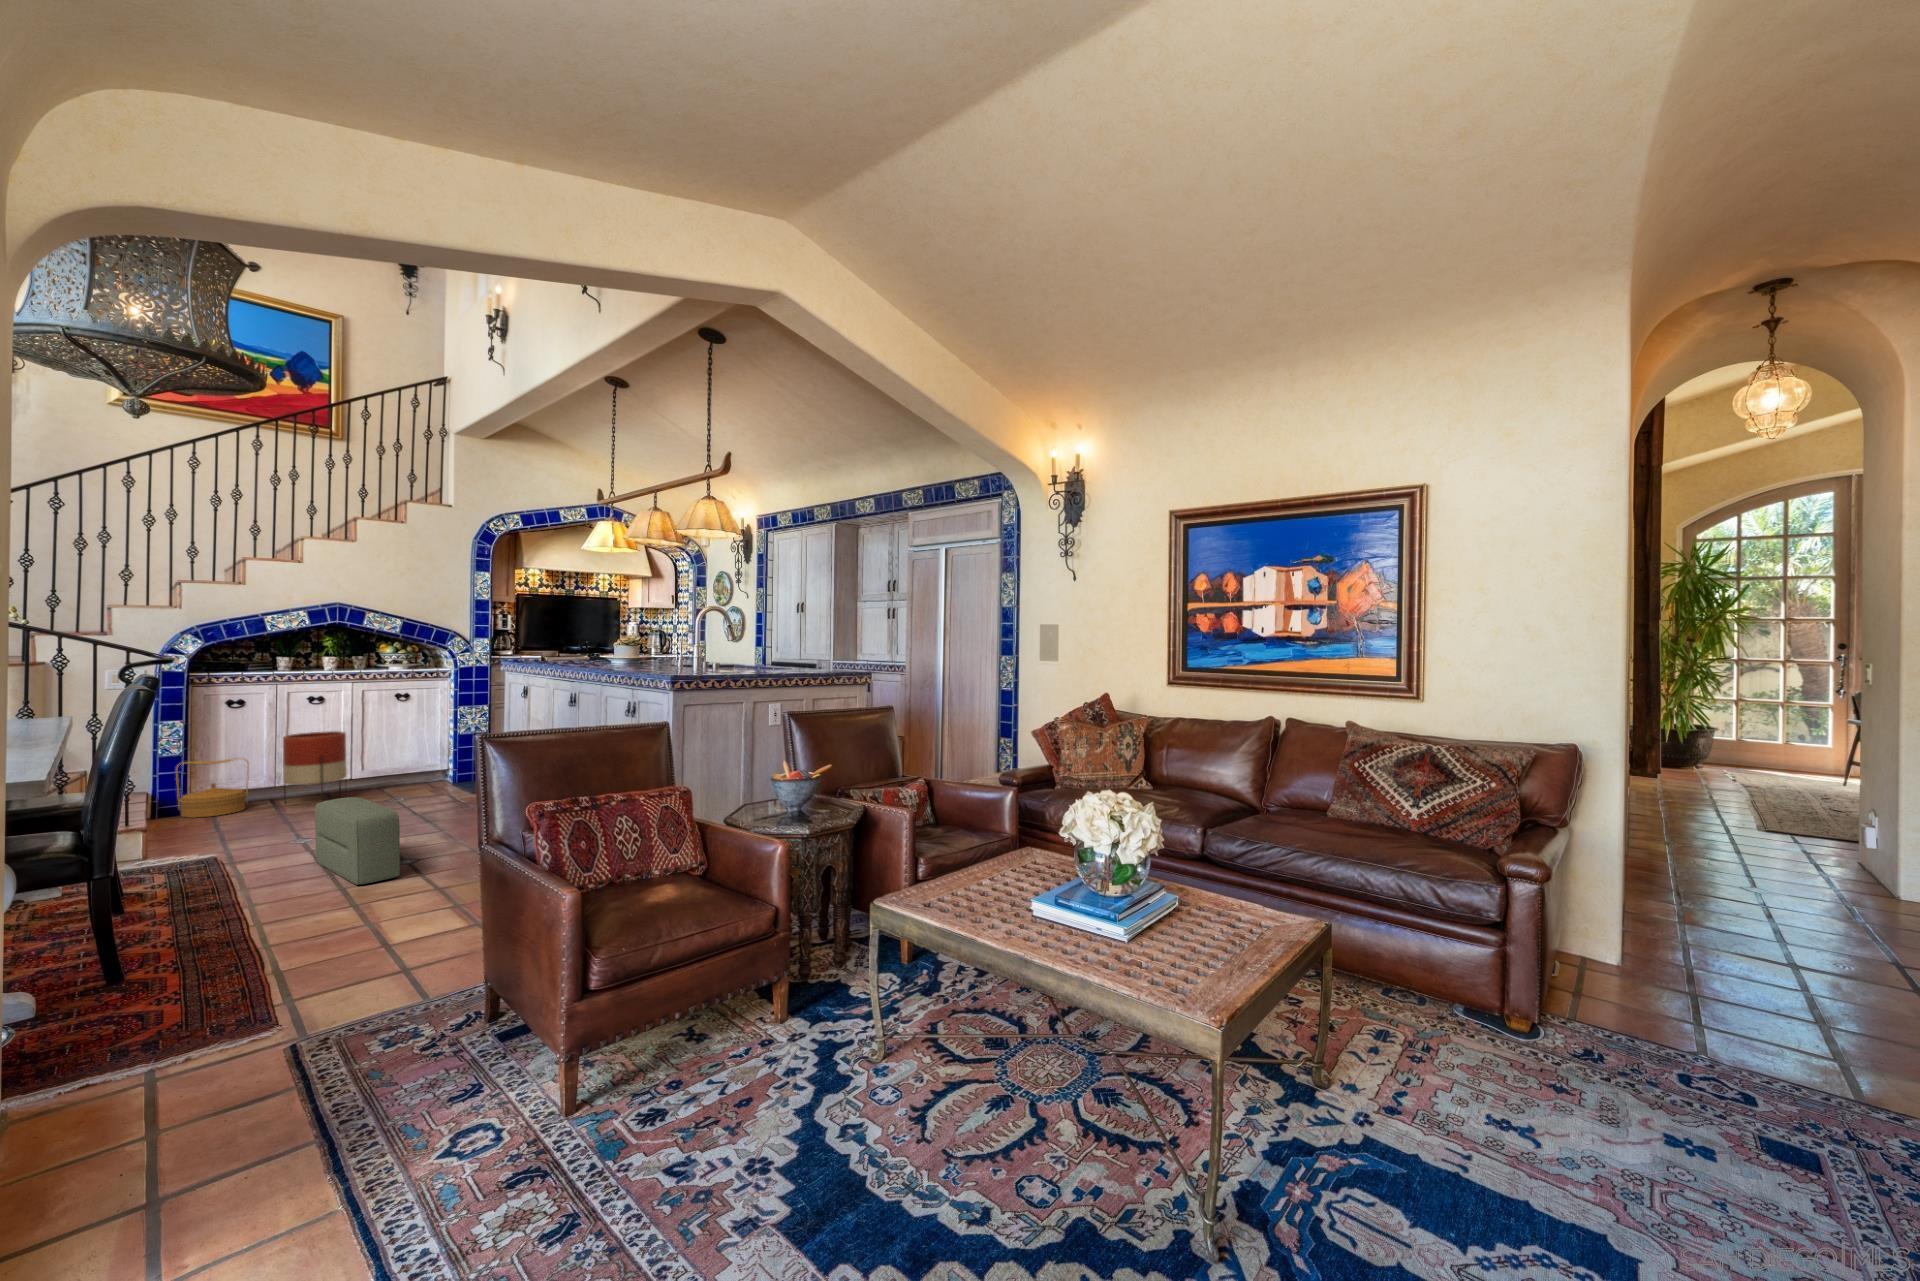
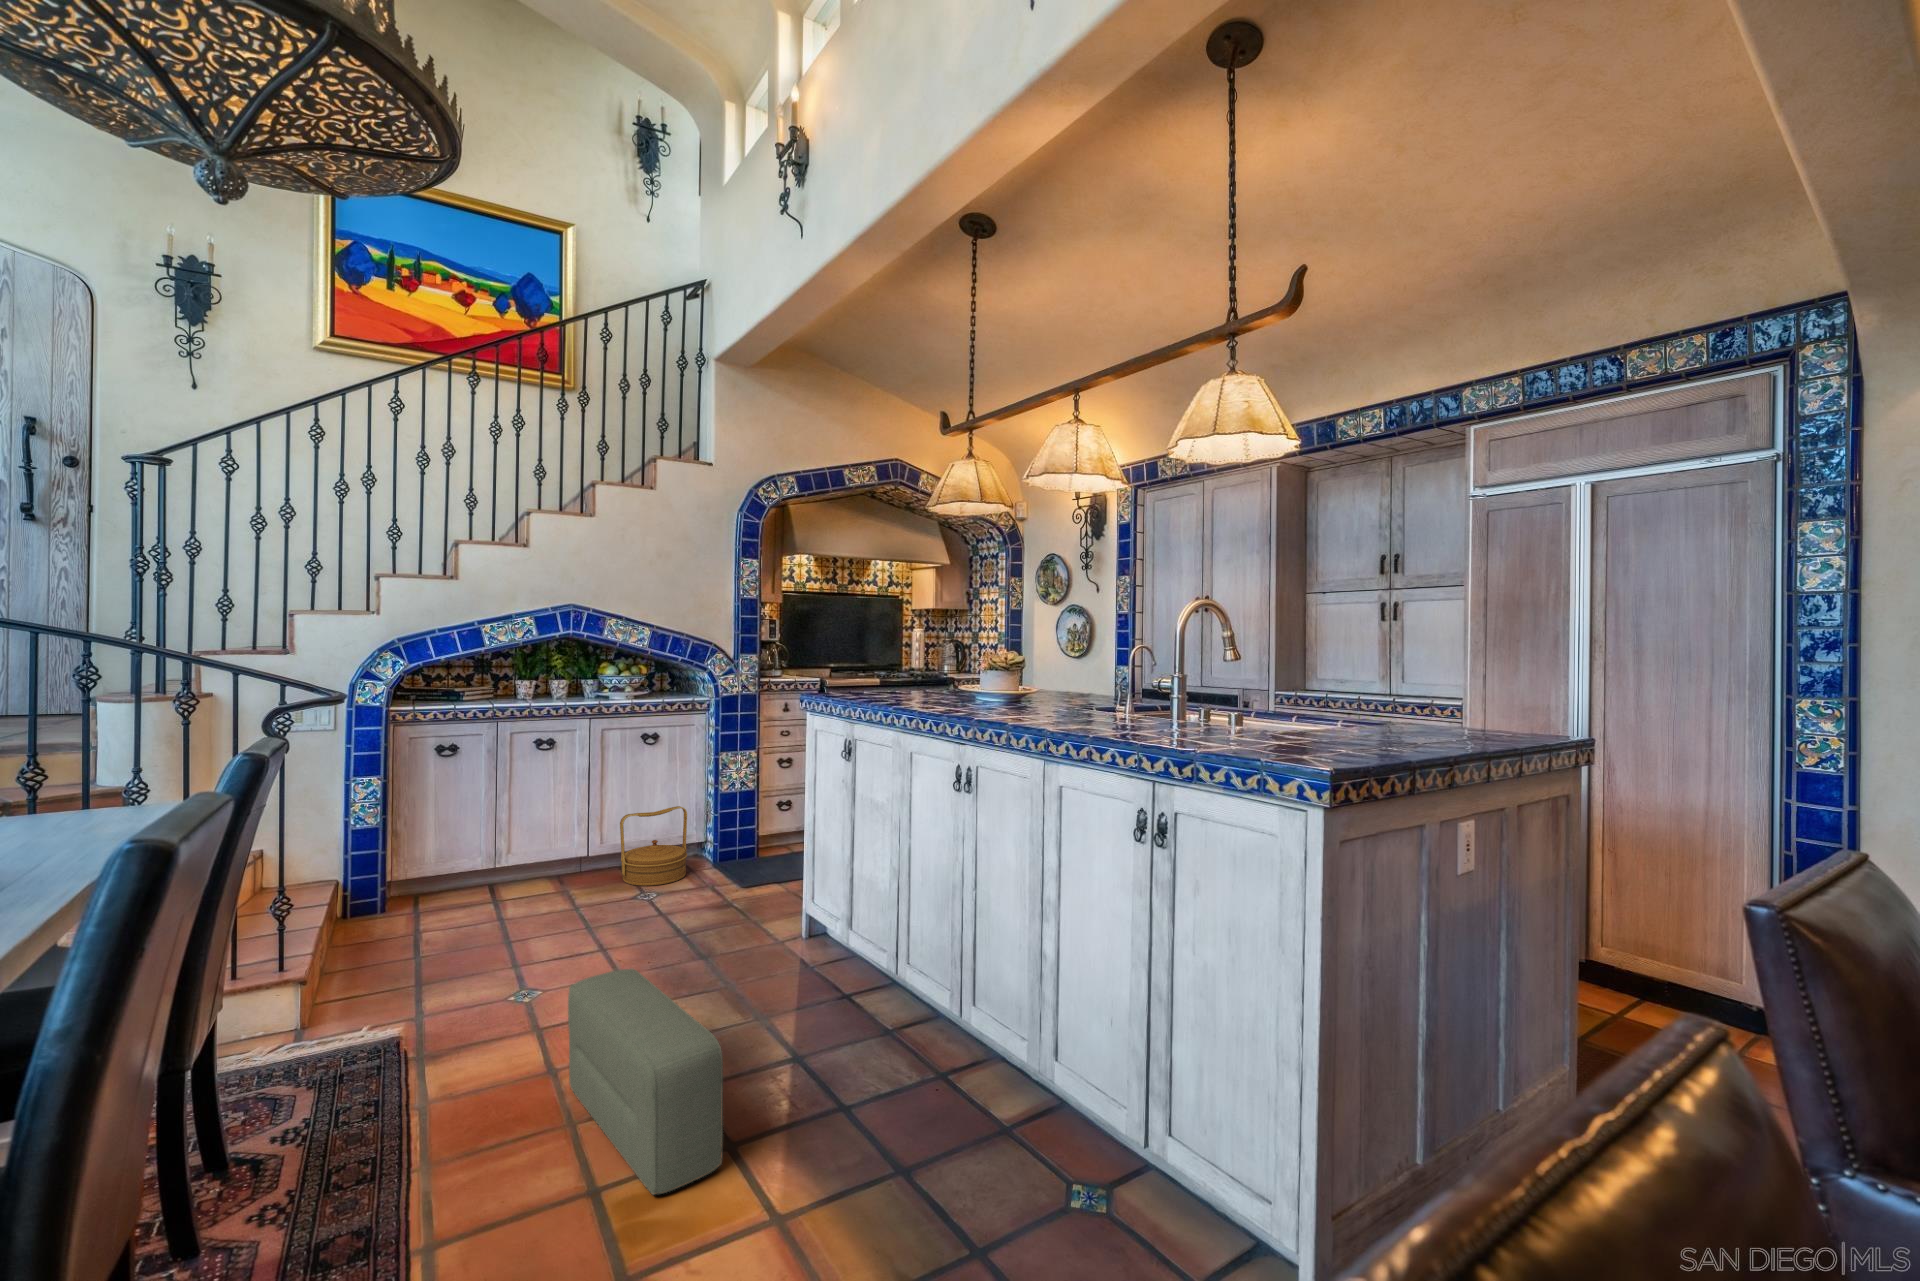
planter: present [283,731,347,802] -> none [505,791,585,906]
basket: present [176,758,249,818] -> present [620,806,687,886]

